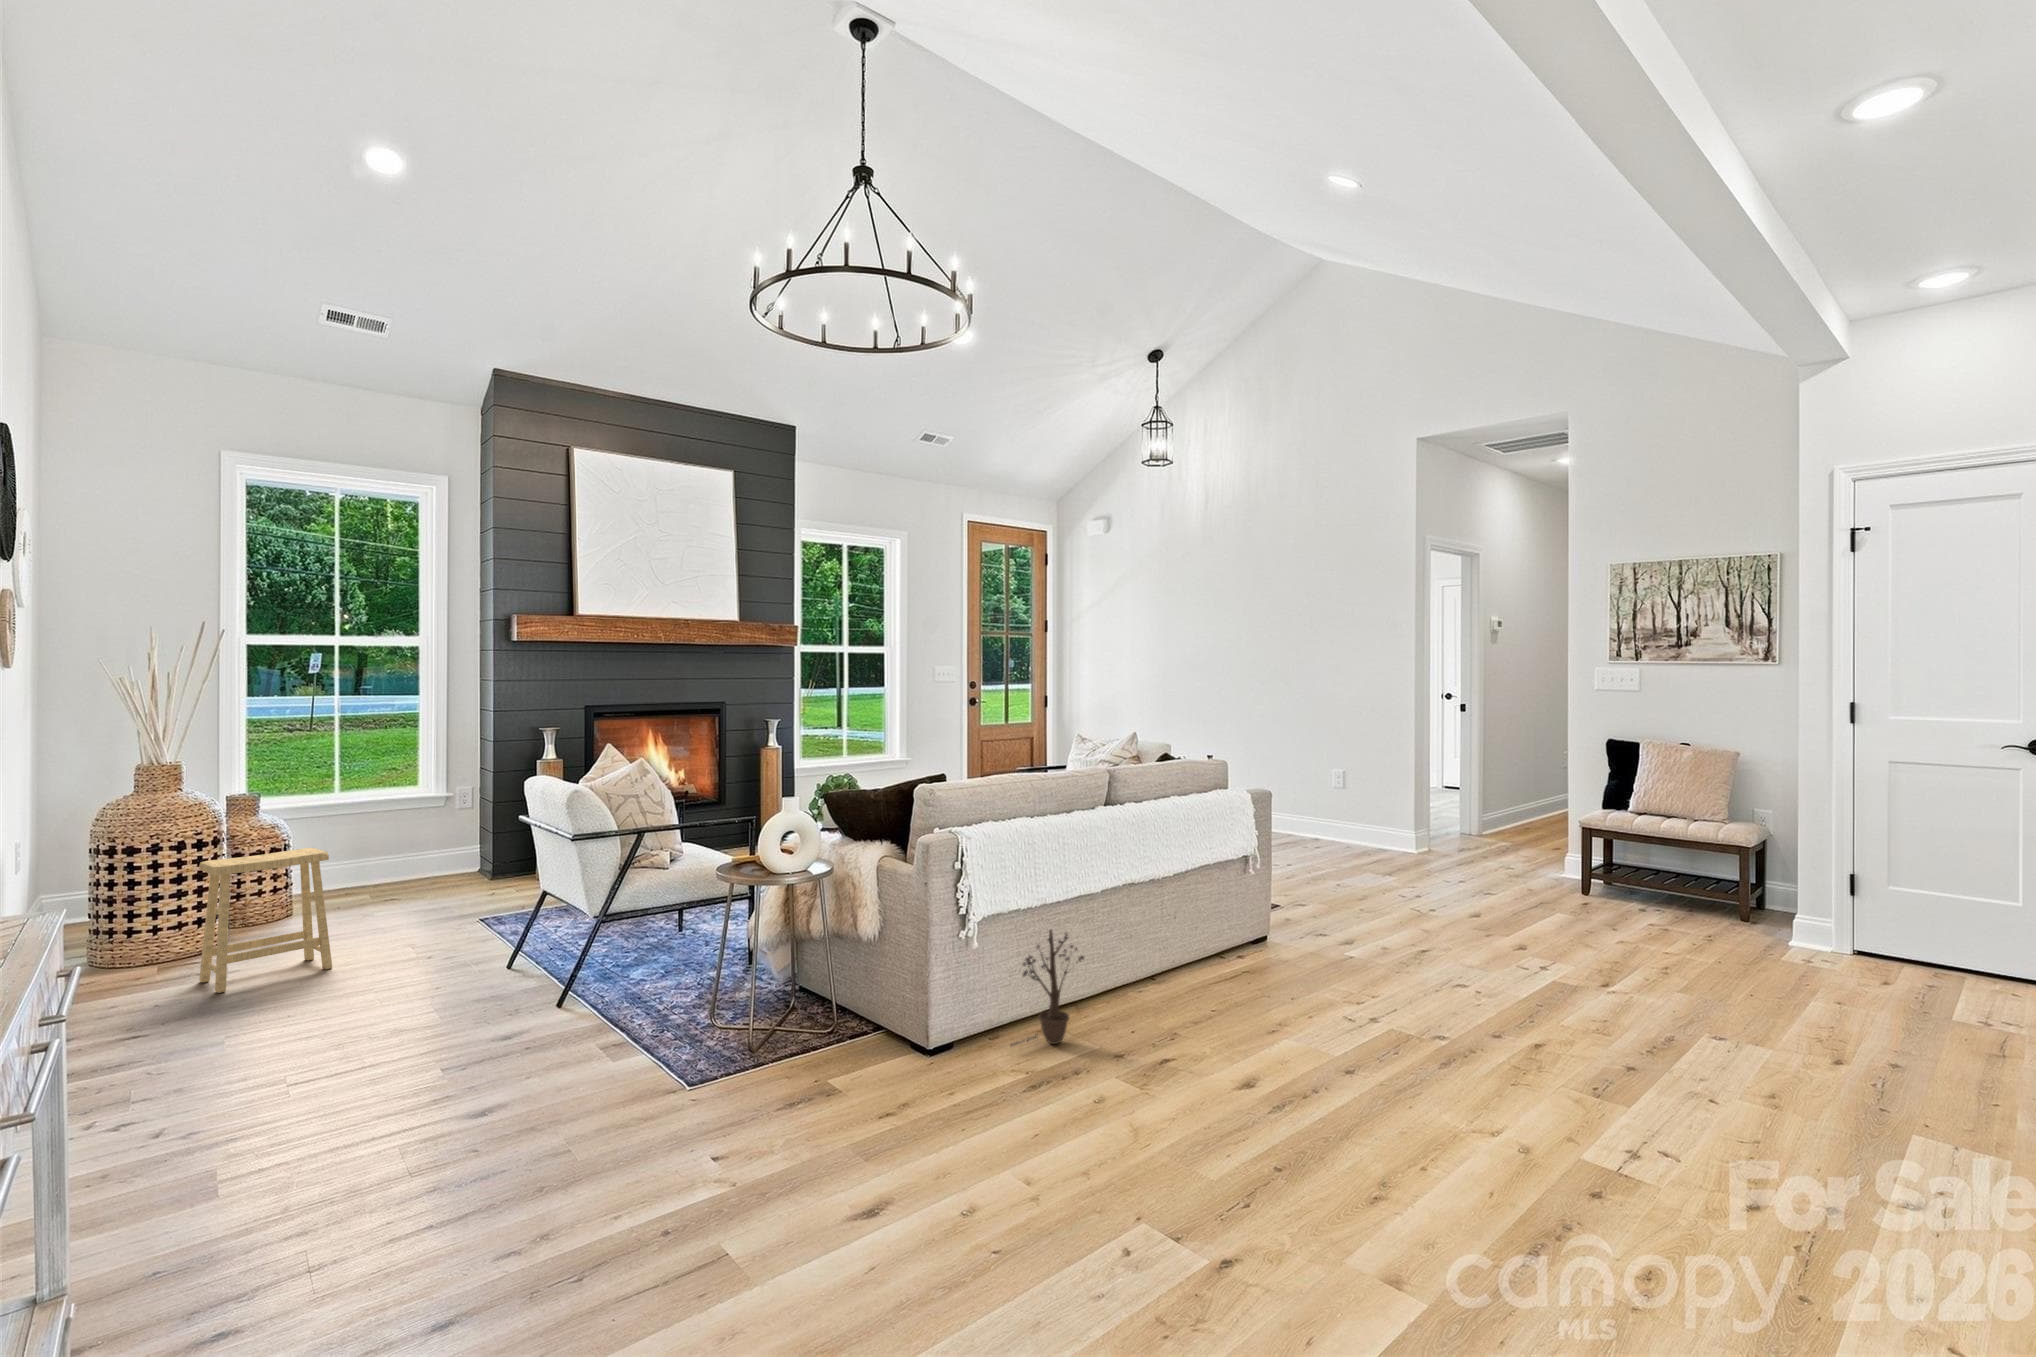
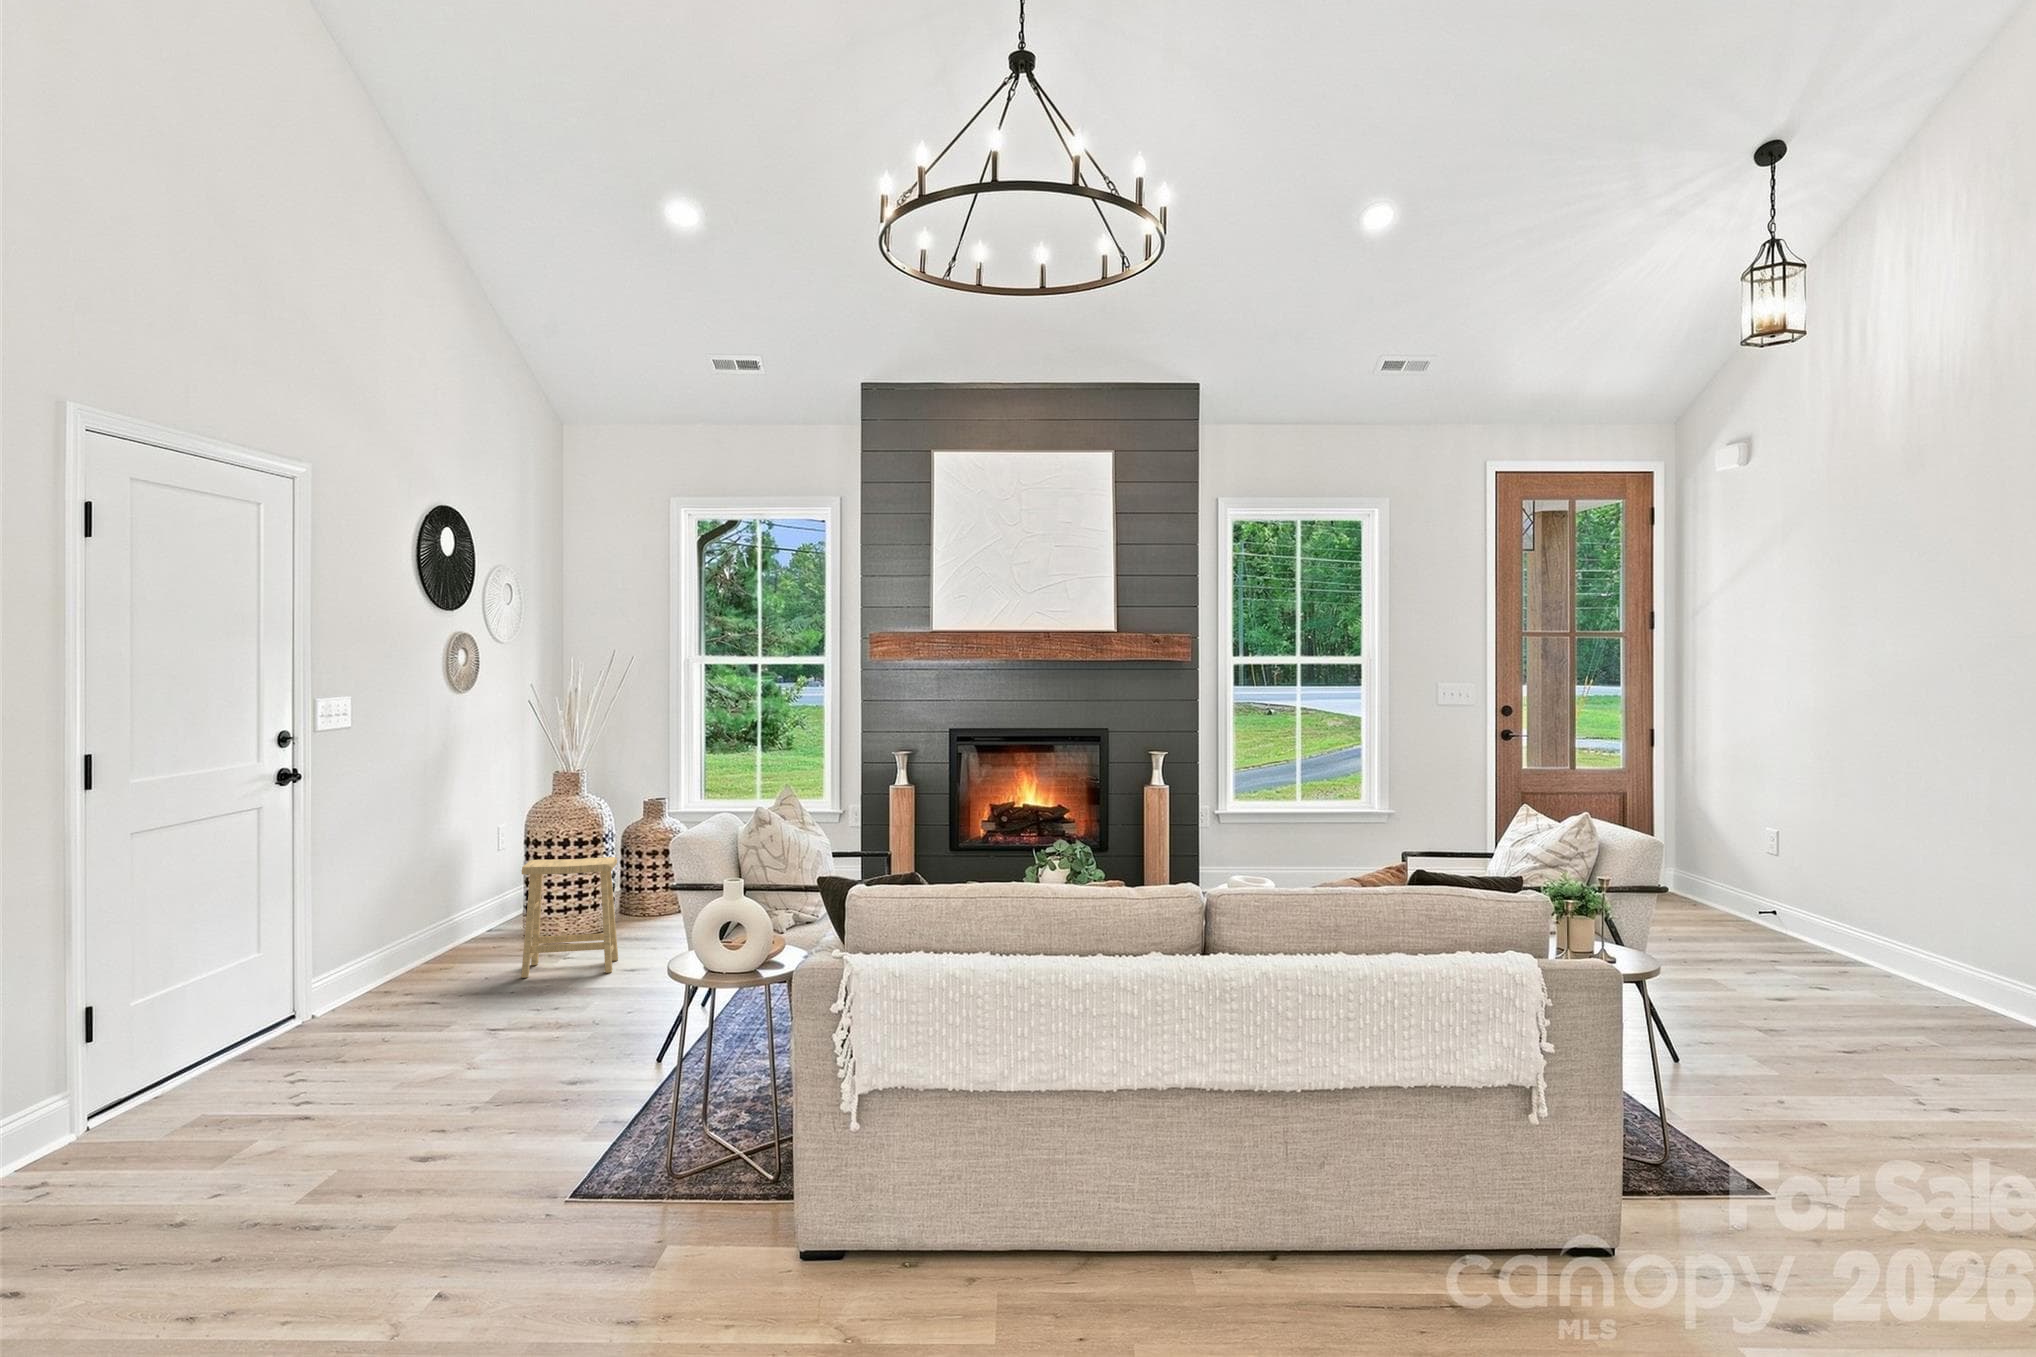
decorative plant: present [1011,930,1084,1046] -> none [886,1131,1014,1311]

